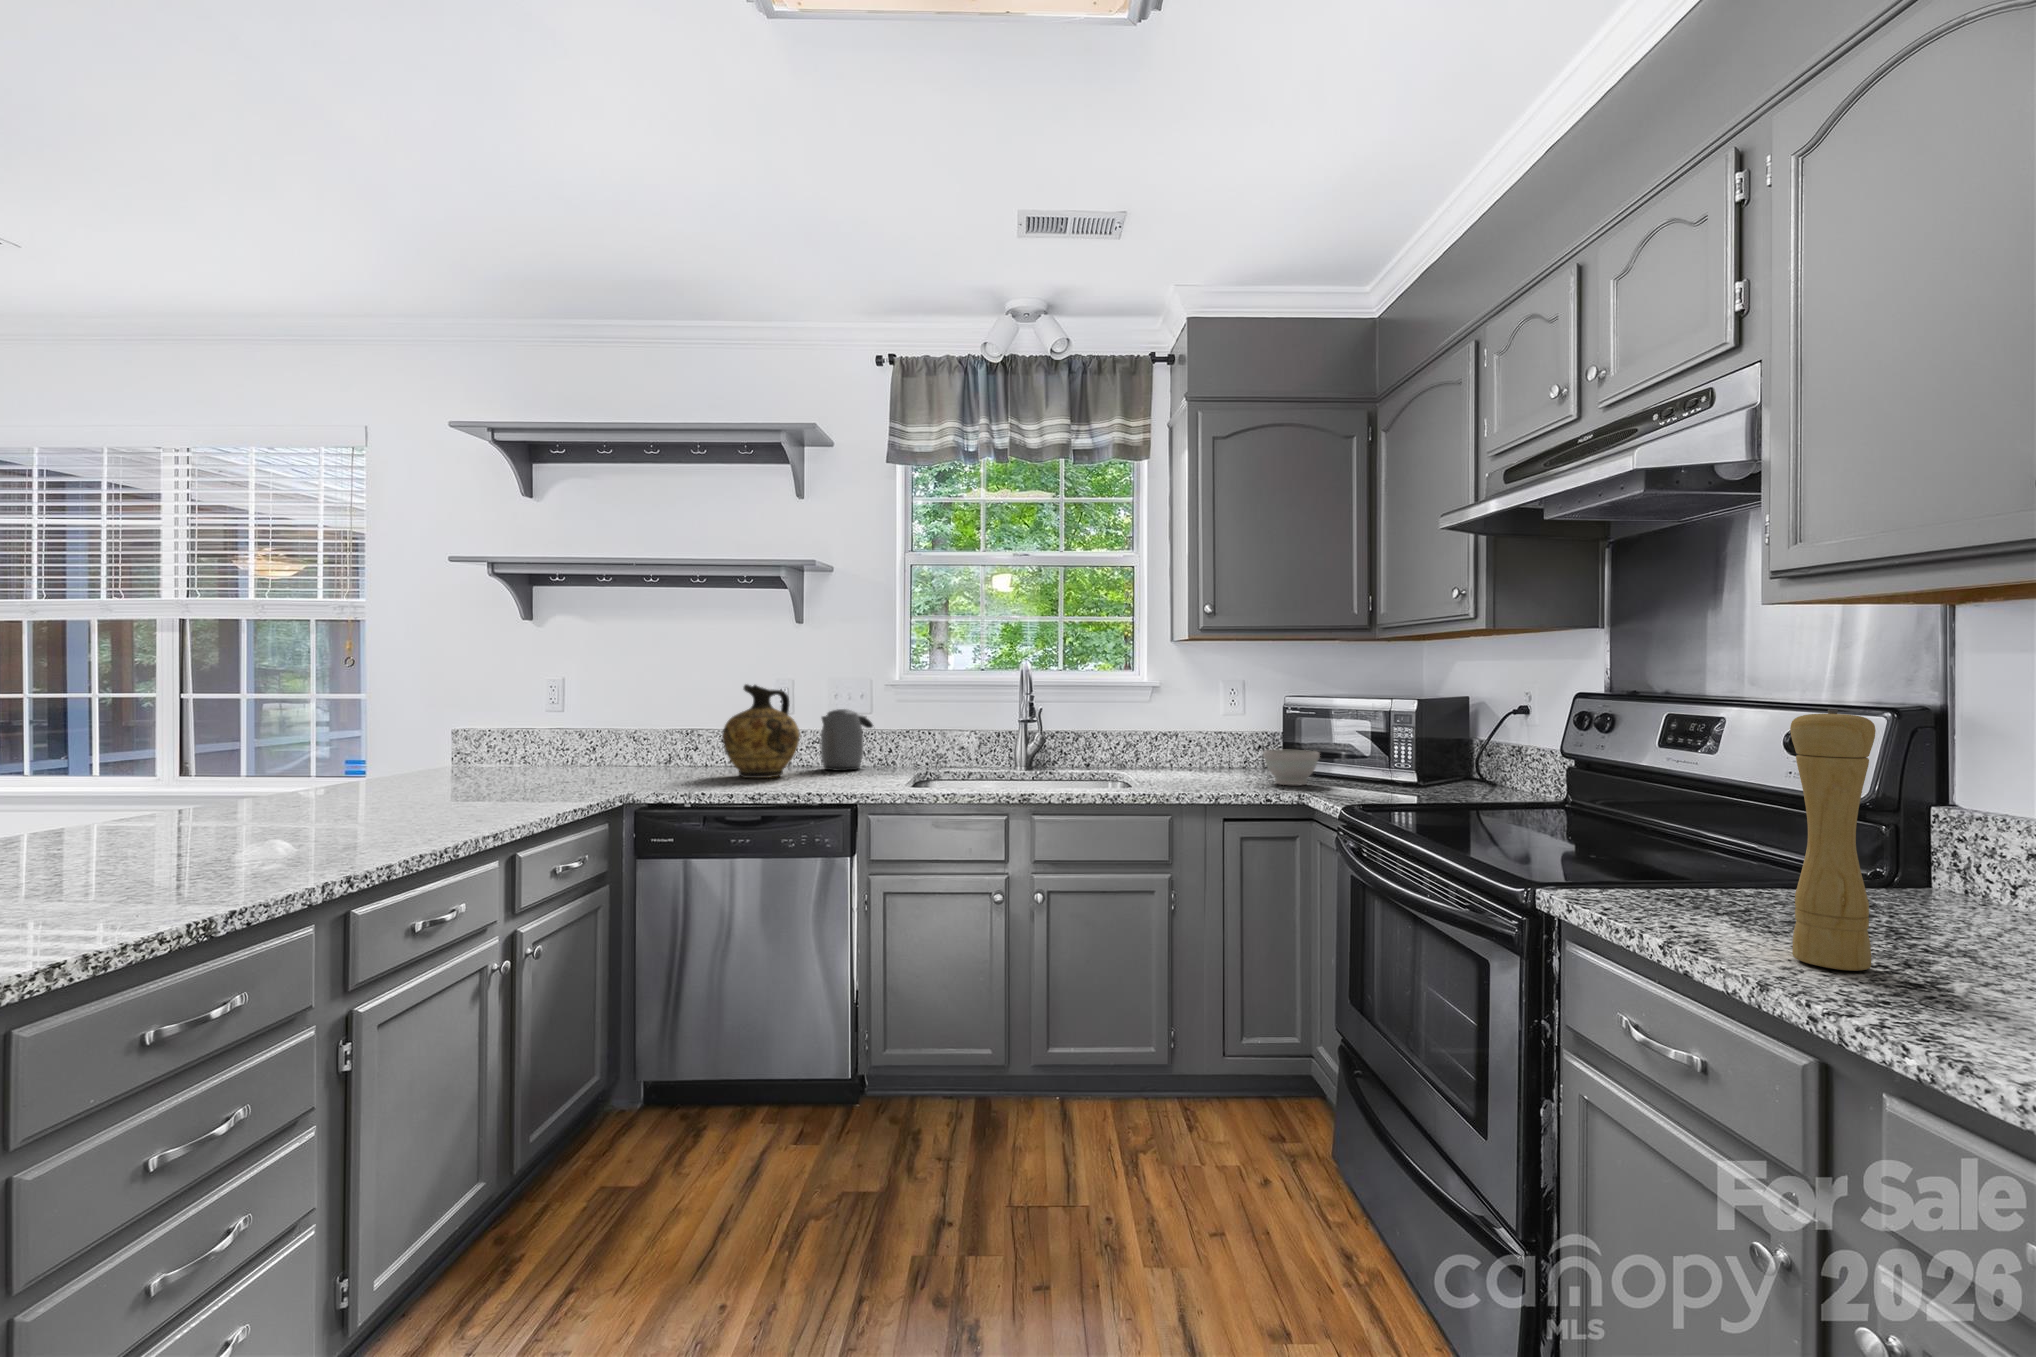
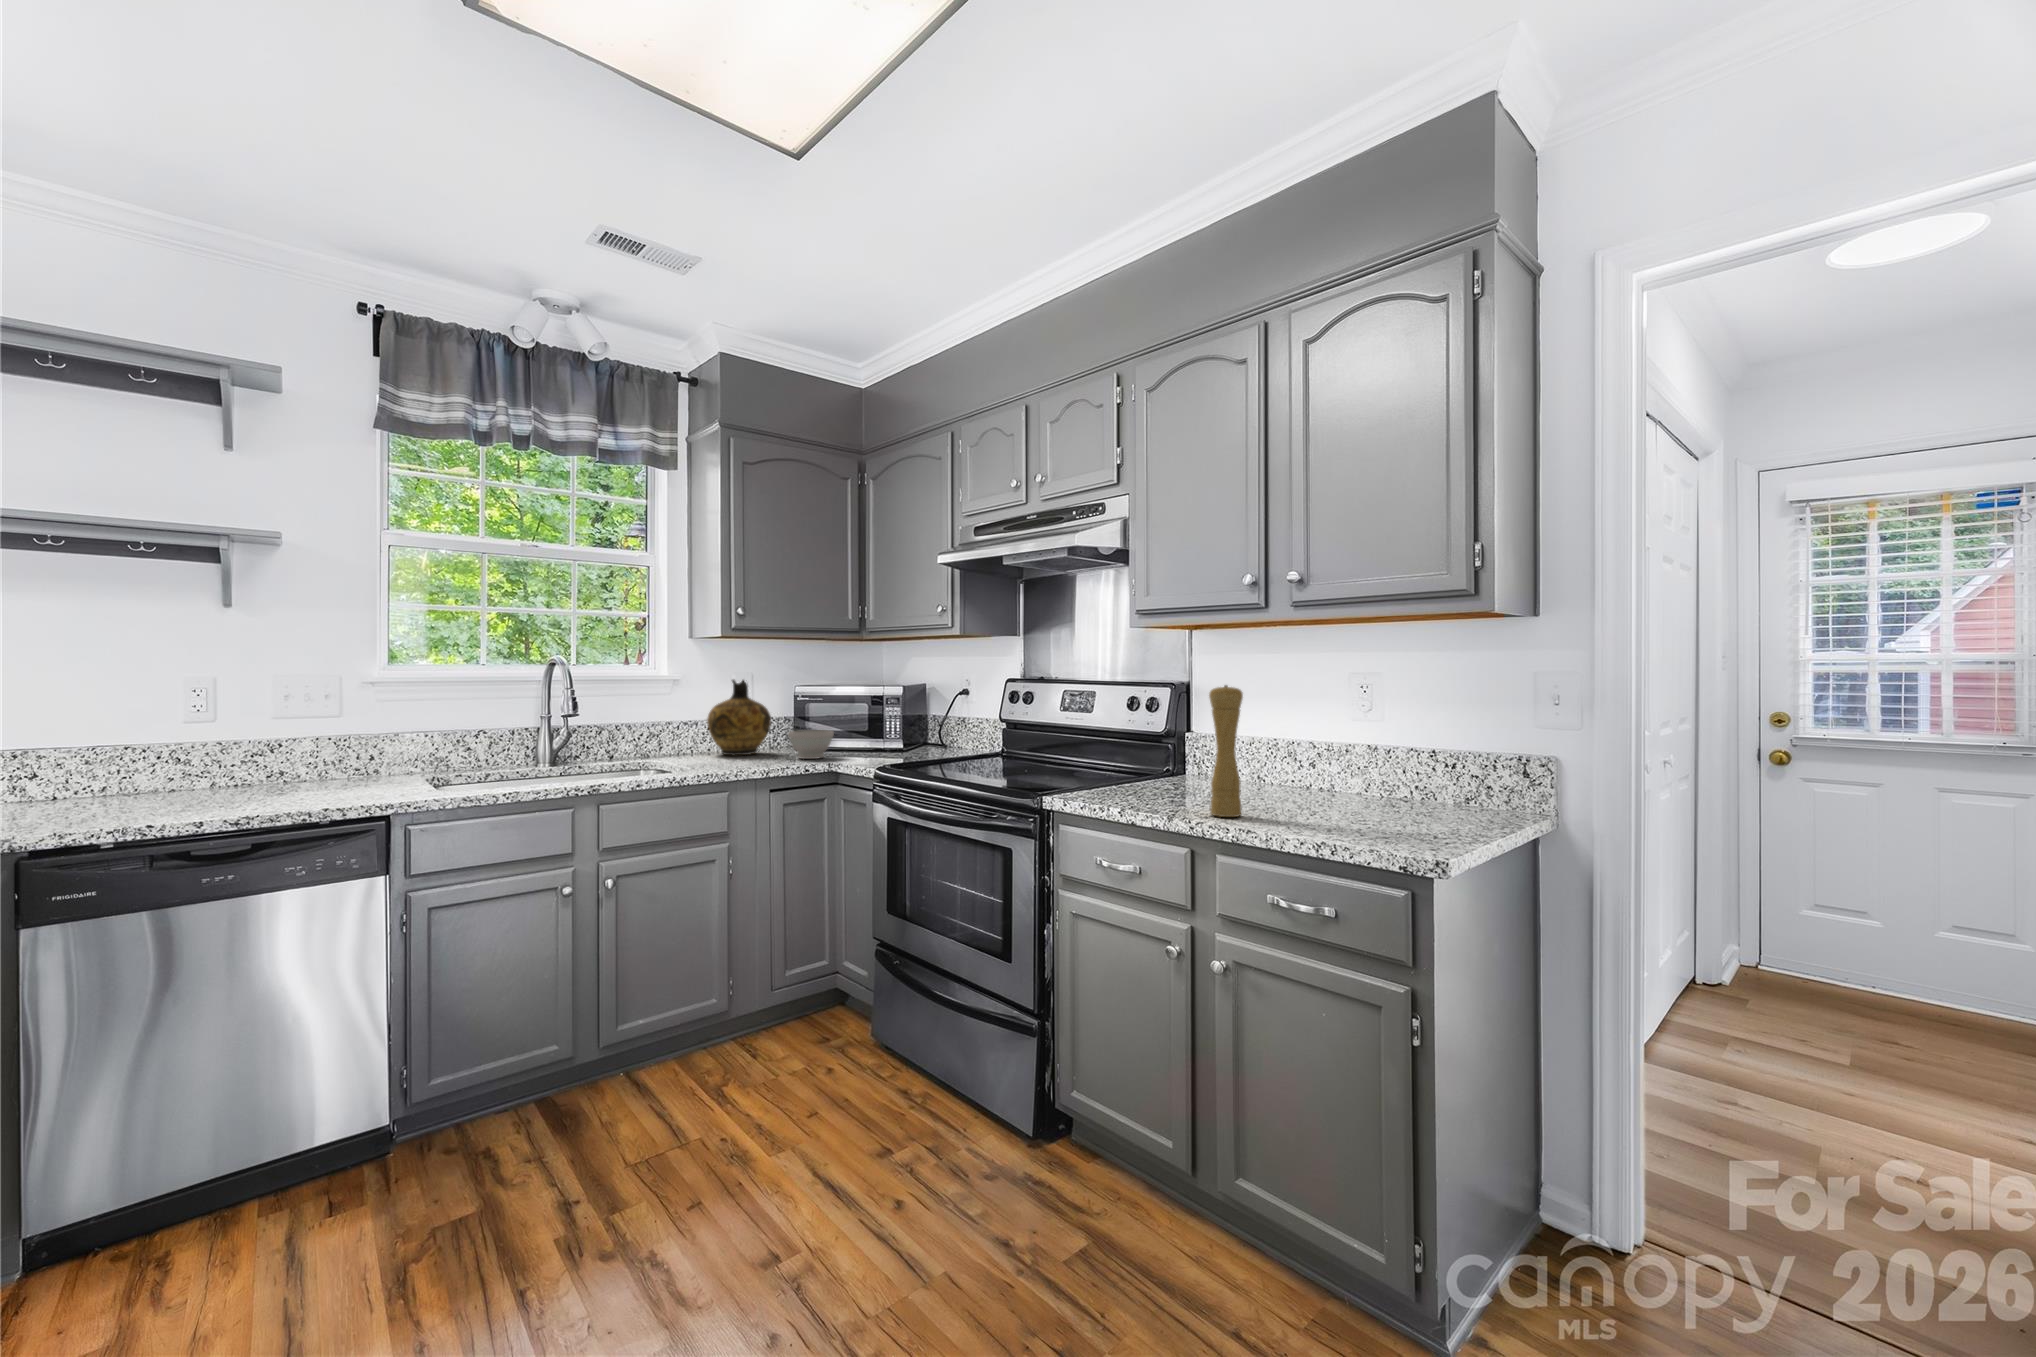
ceramic jug: present [722,684,800,778] -> present [707,680,771,755]
kettle: present [820,709,873,771] -> none [270,710,346,782]

